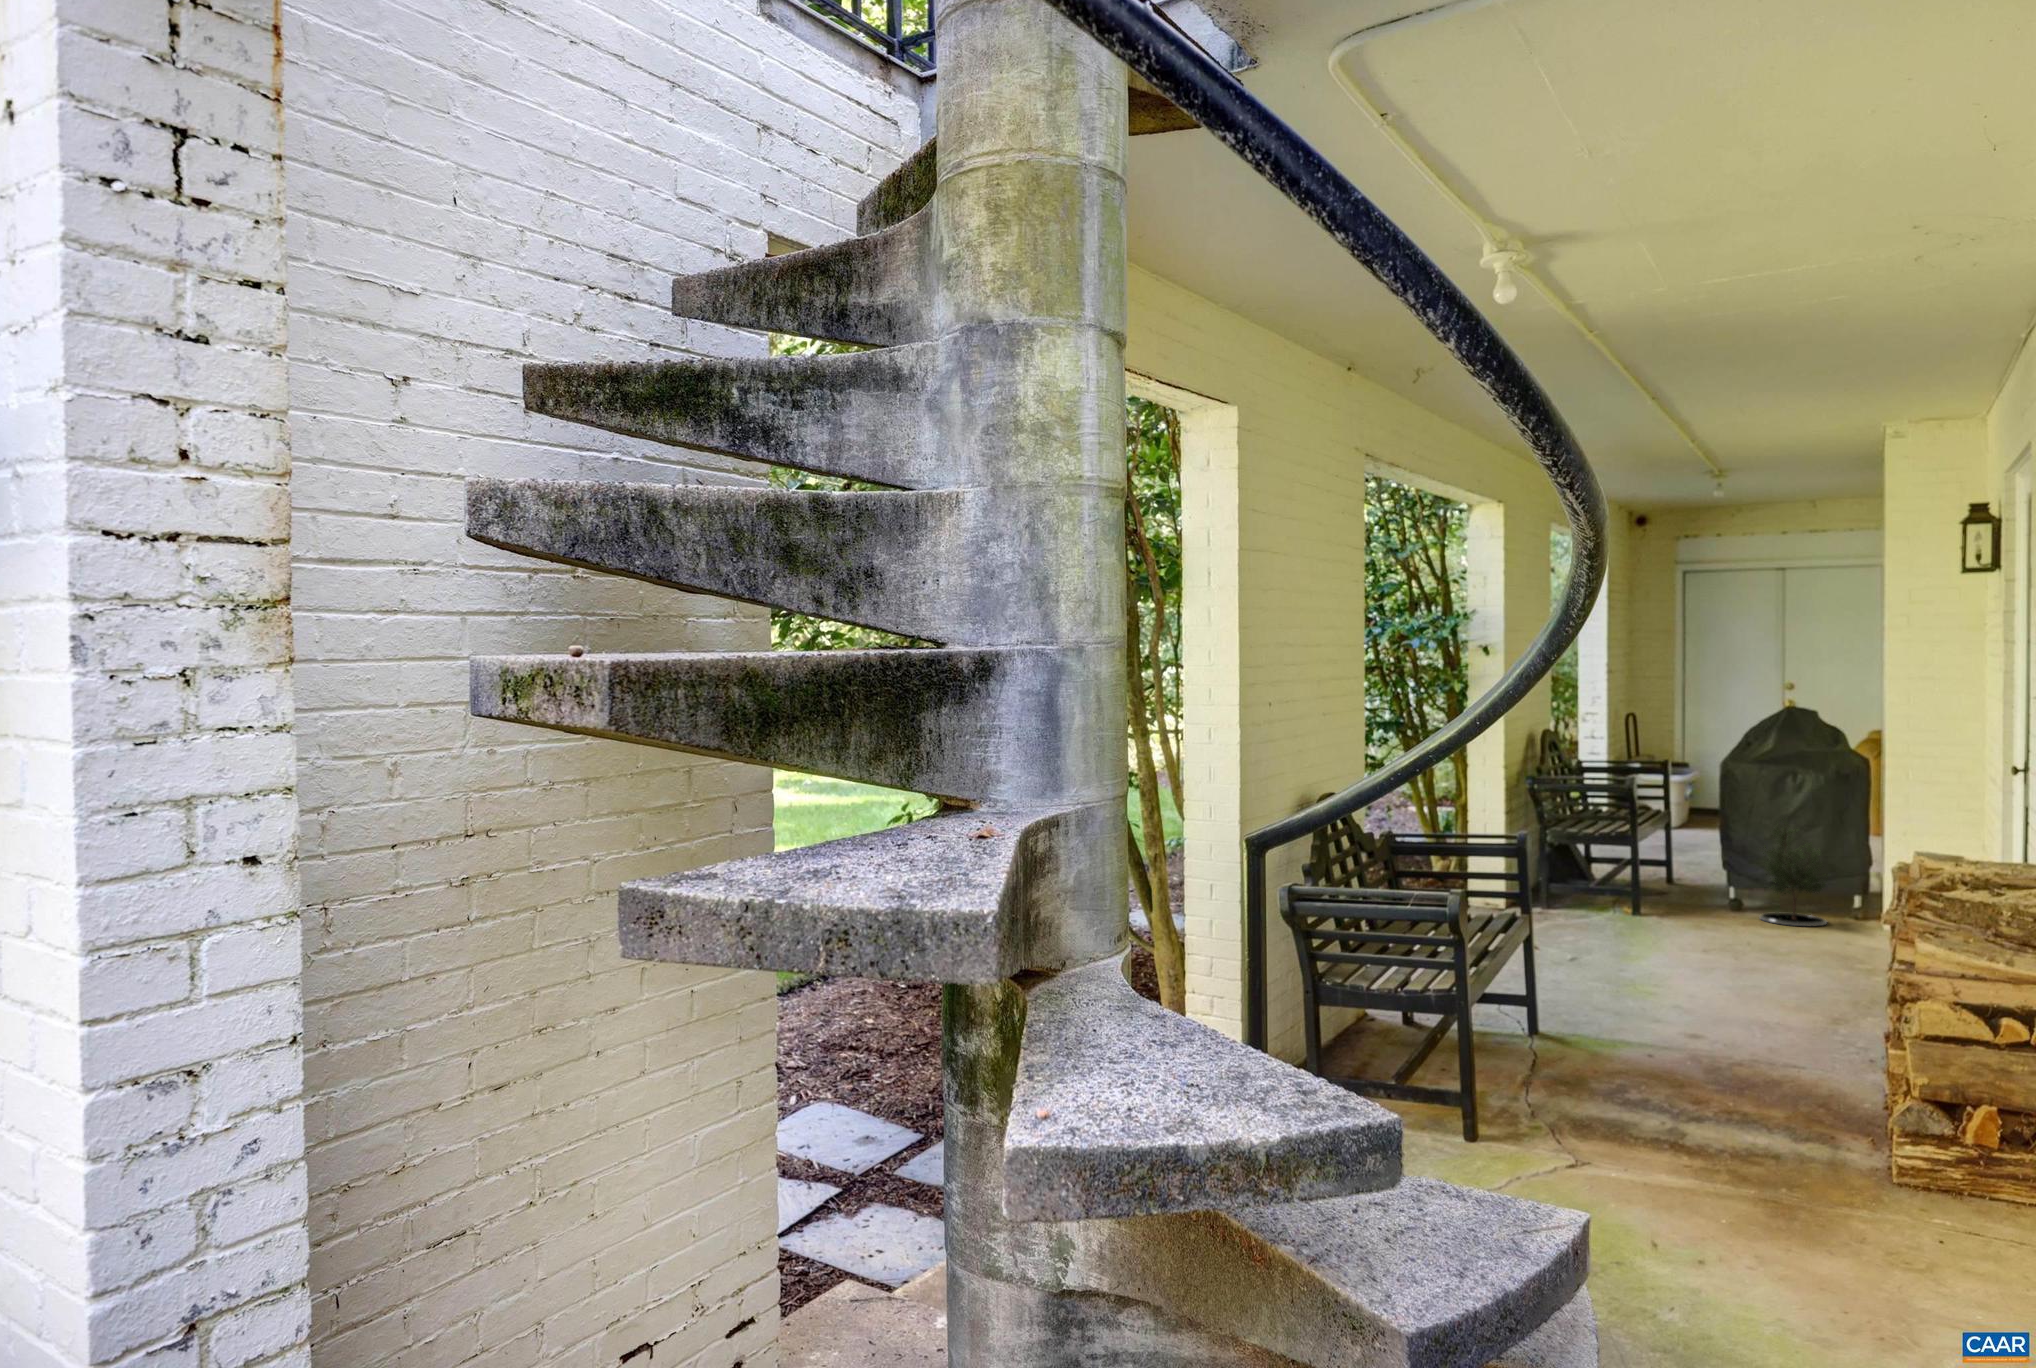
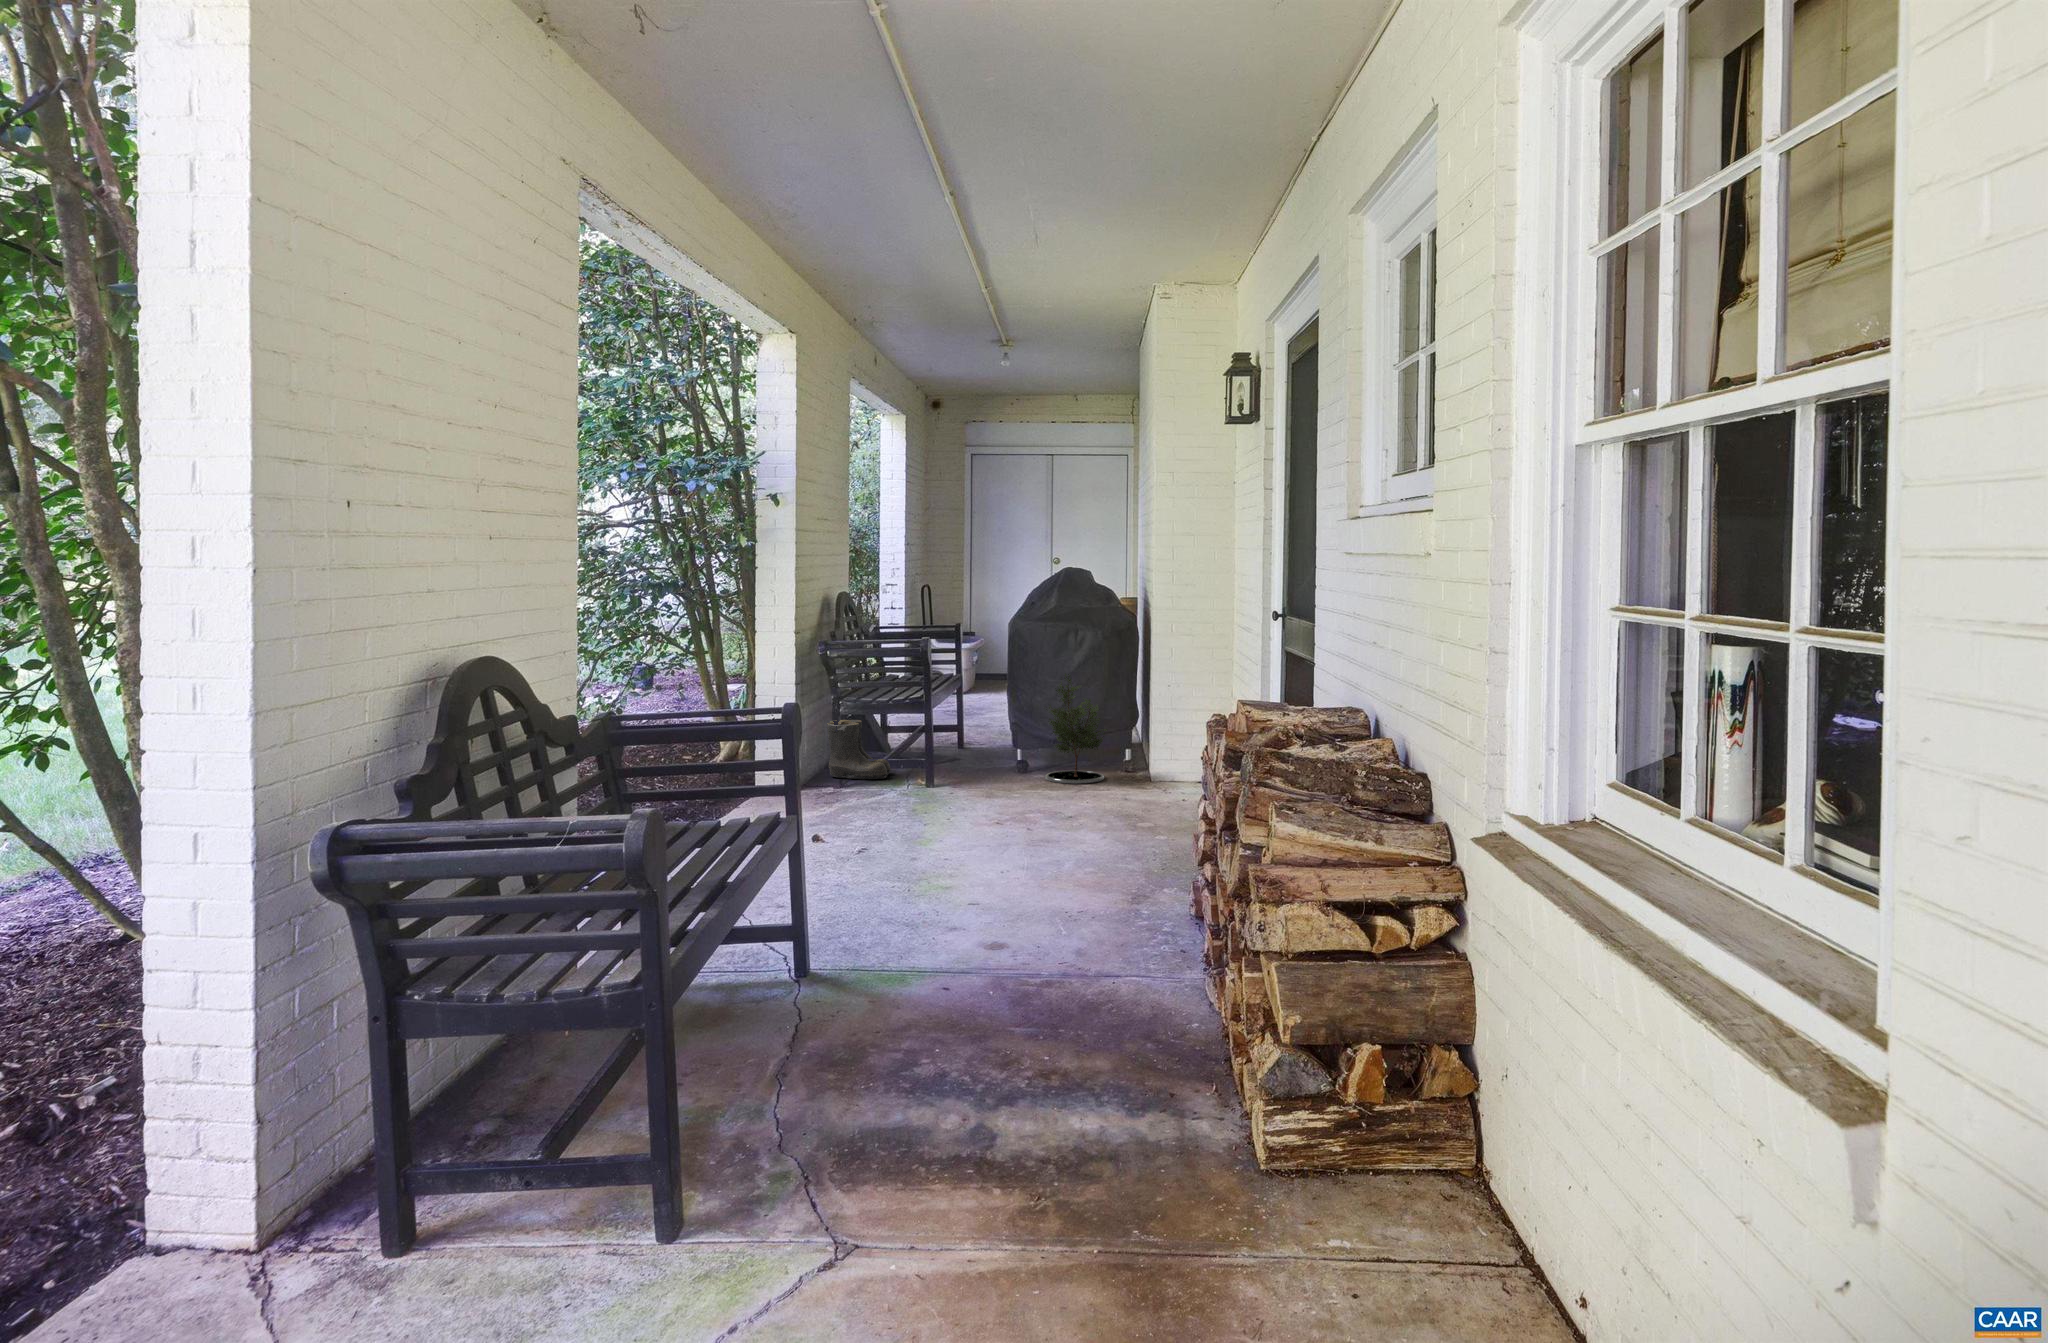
boots: none [1532,848,1595,905] -> present [827,720,891,779]

